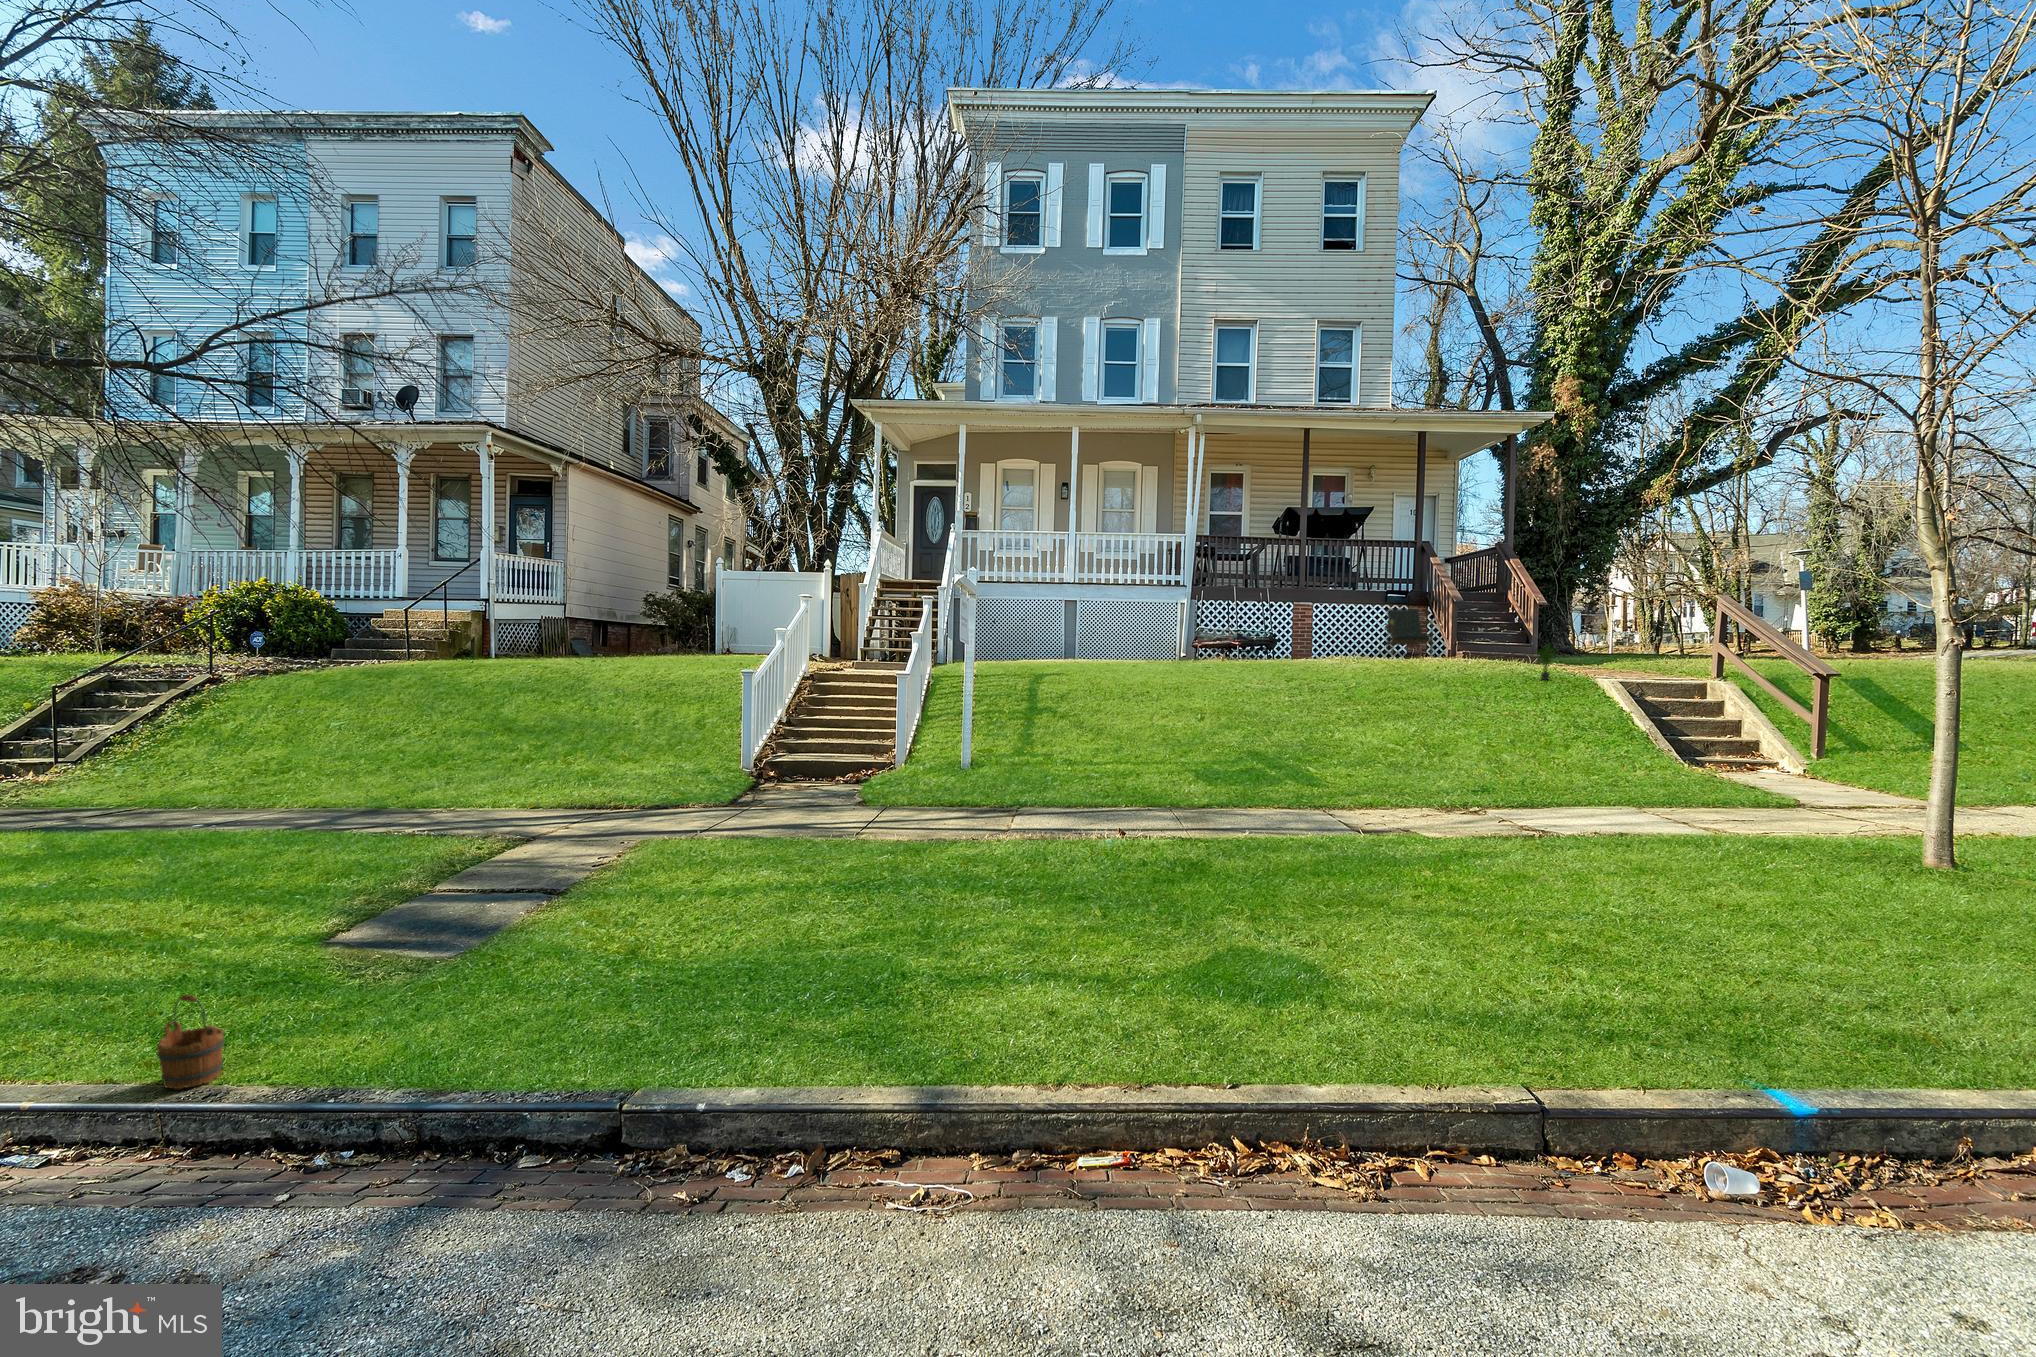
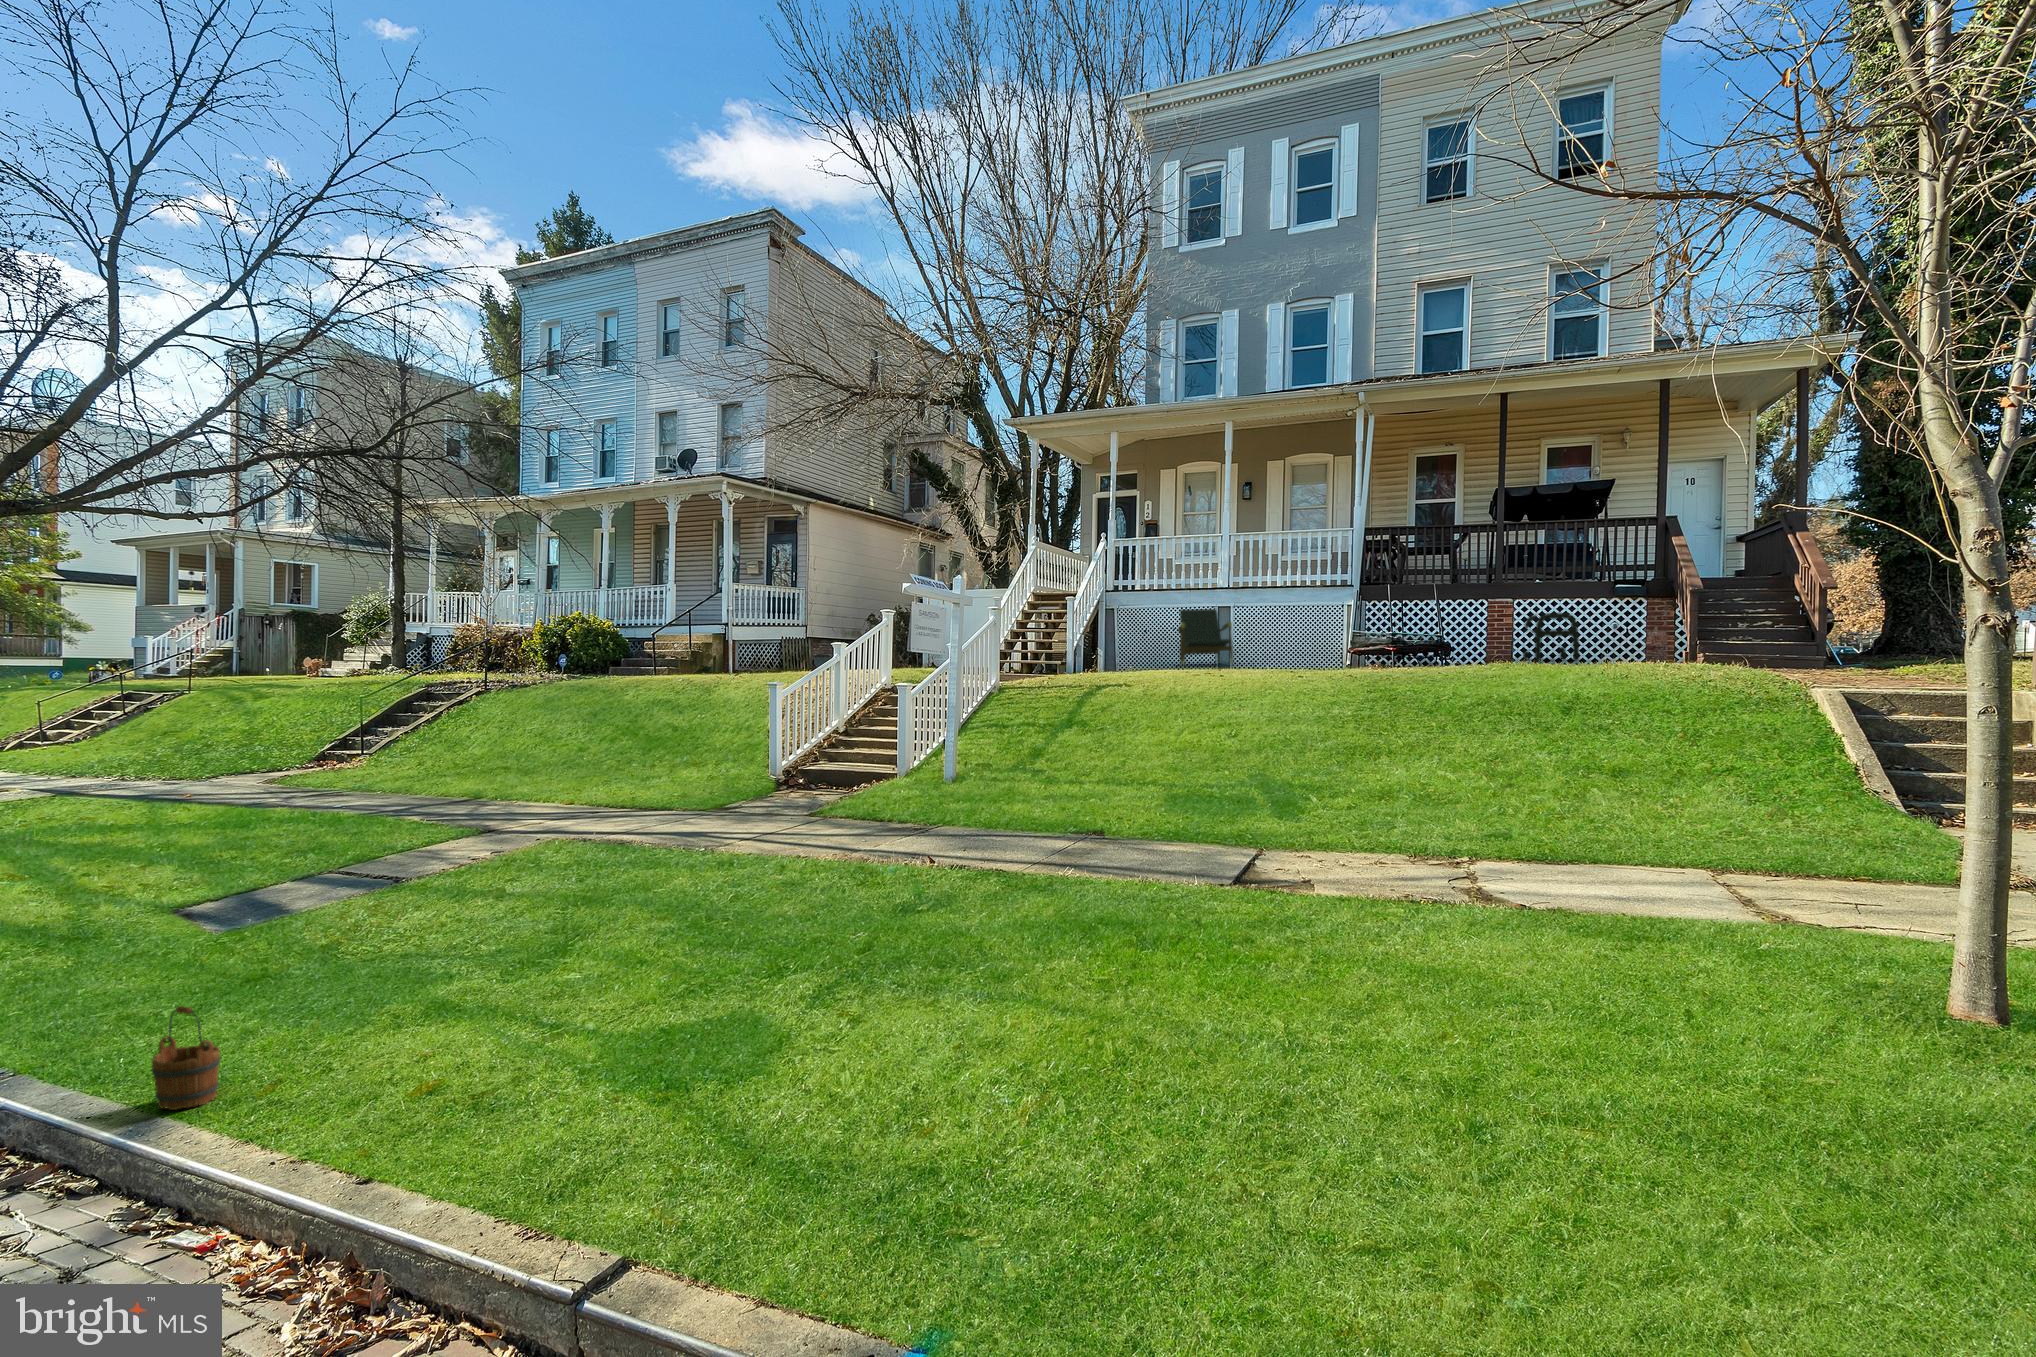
lounge chair: present [1386,609,1433,653] -> present [1178,609,1233,665]
bench: none [1317,616,1361,654] -> present [1523,613,1579,662]
potted plant: present [1537,646,1555,680] -> none [1803,634,1841,684]

